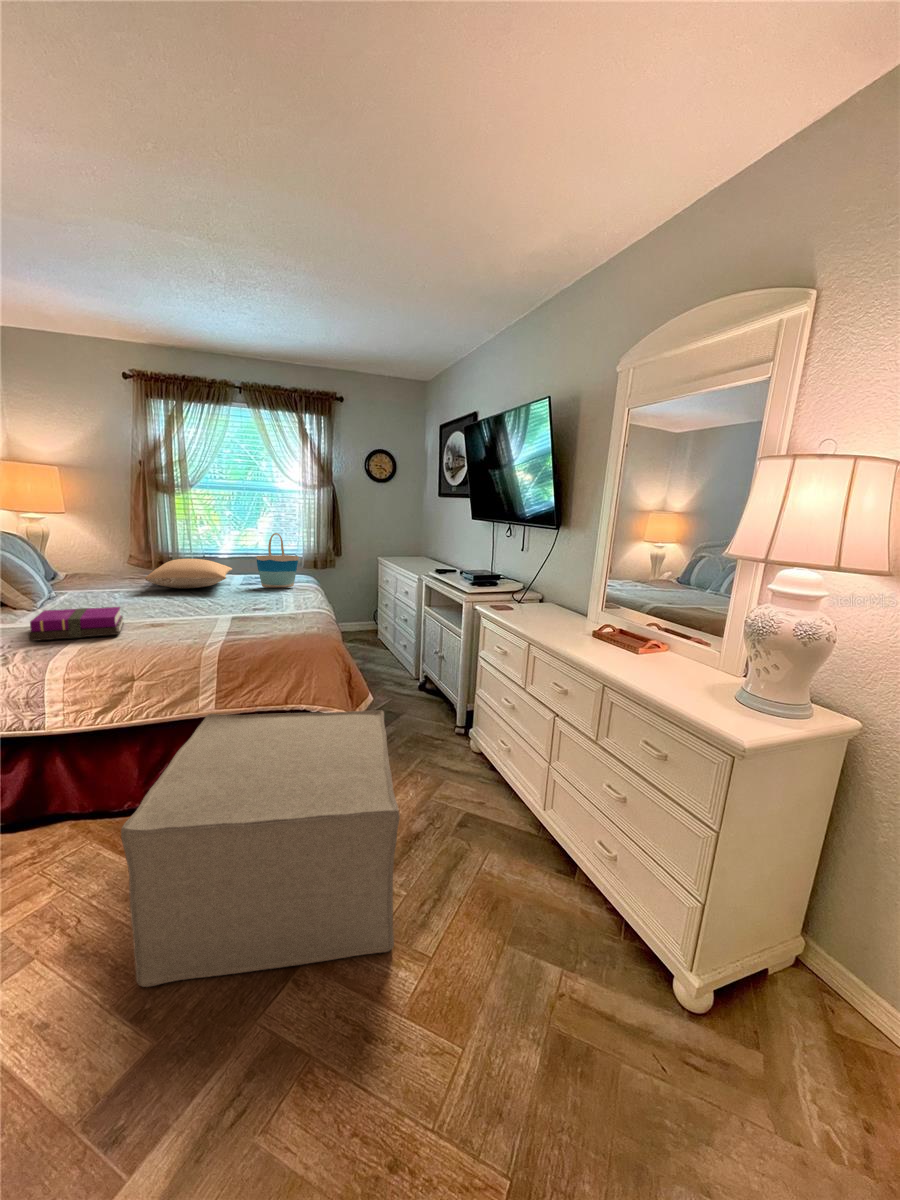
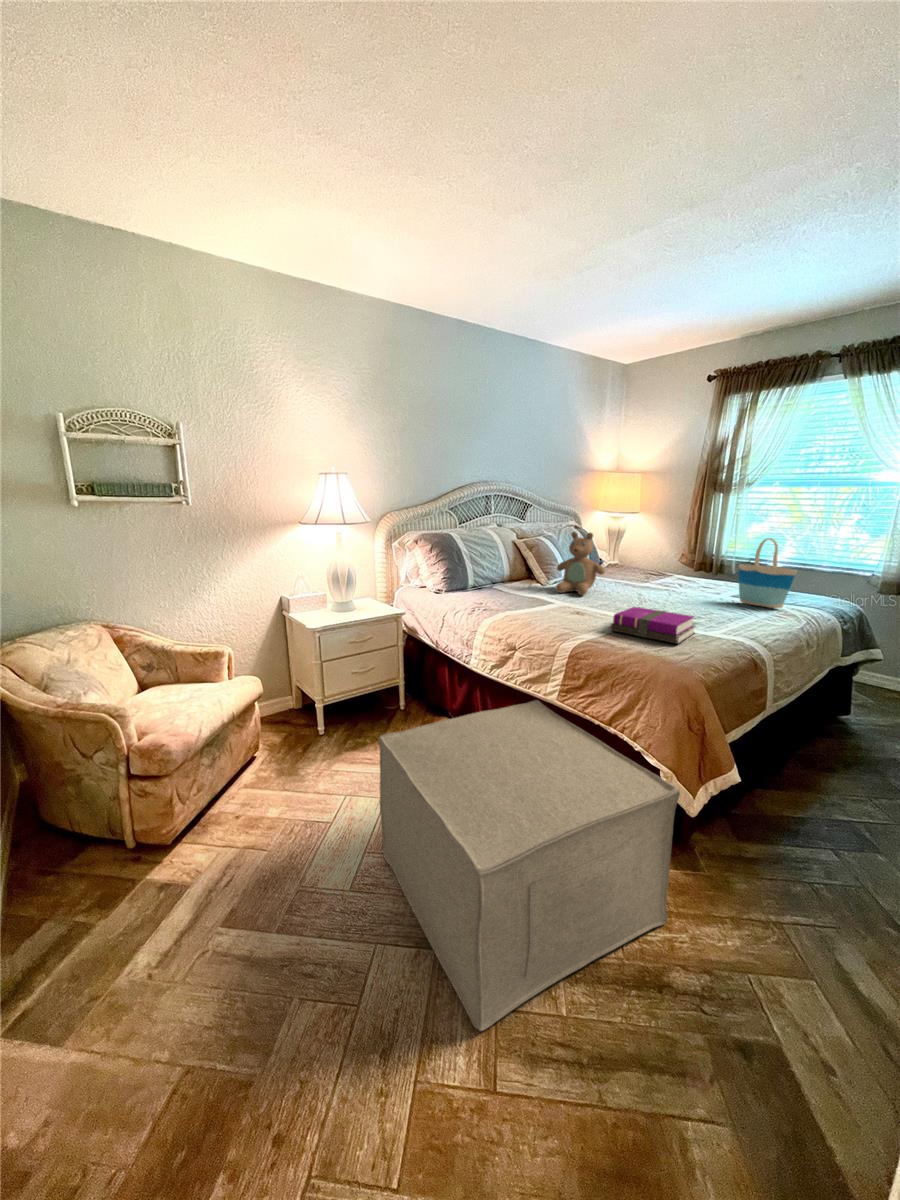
teddy bear: none [67,534,138,609] -> present [556,532,605,595]
pillow: present [145,559,232,588] -> none [619,560,722,591]
notebook: present [28,607,124,641] -> present [610,607,695,644]

